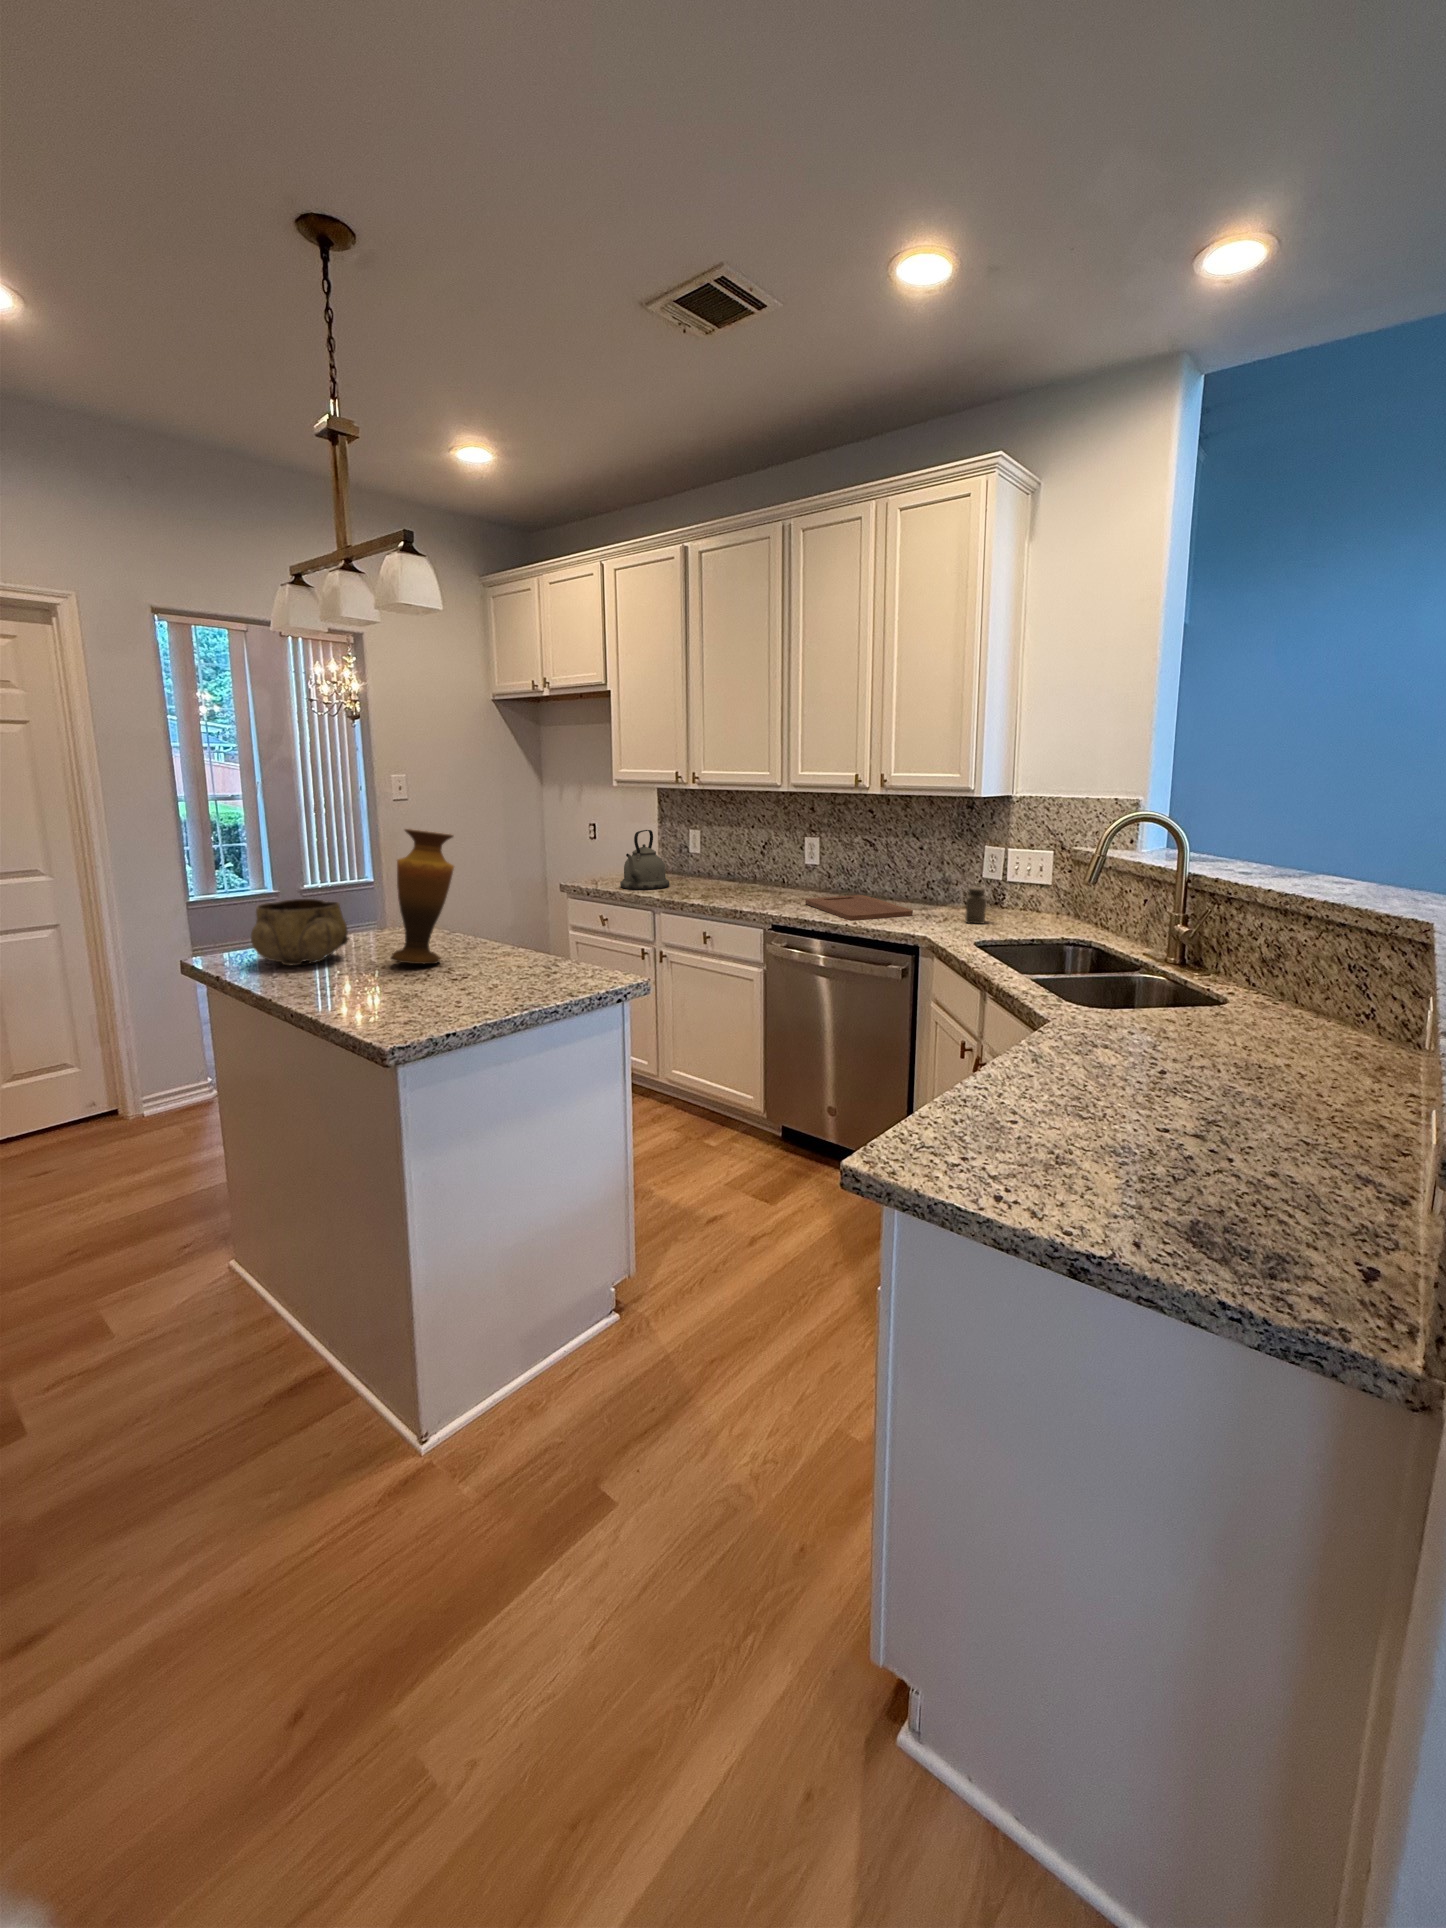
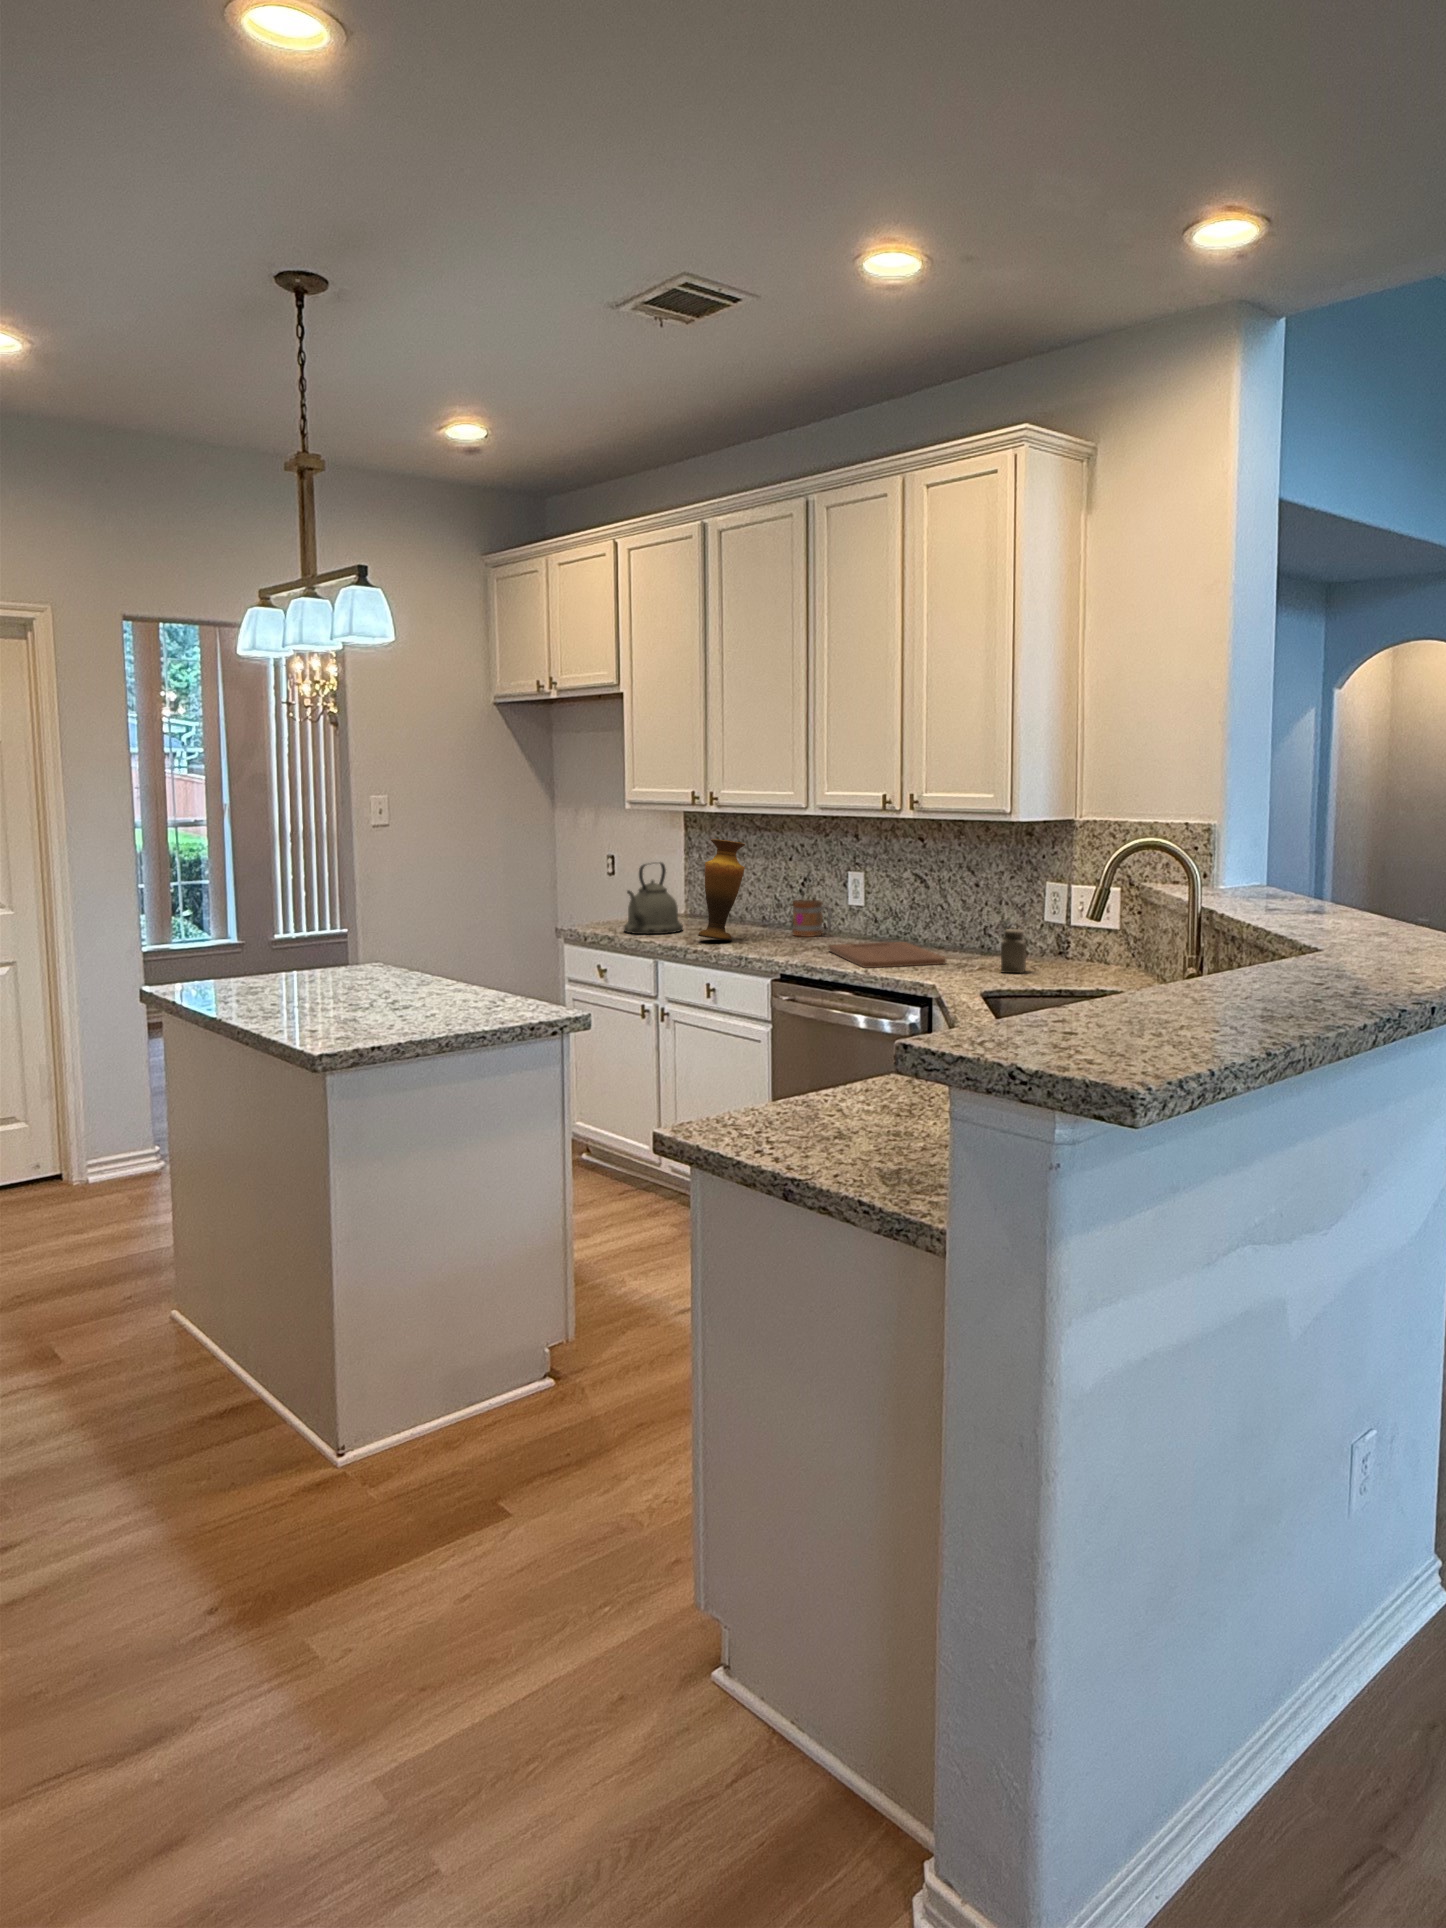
vase: present [391,829,454,964] -> present [698,839,745,940]
mug: none [762,860,795,890] -> present [793,900,832,937]
decorative bowl: present [251,899,348,966] -> none [207,929,300,994]

